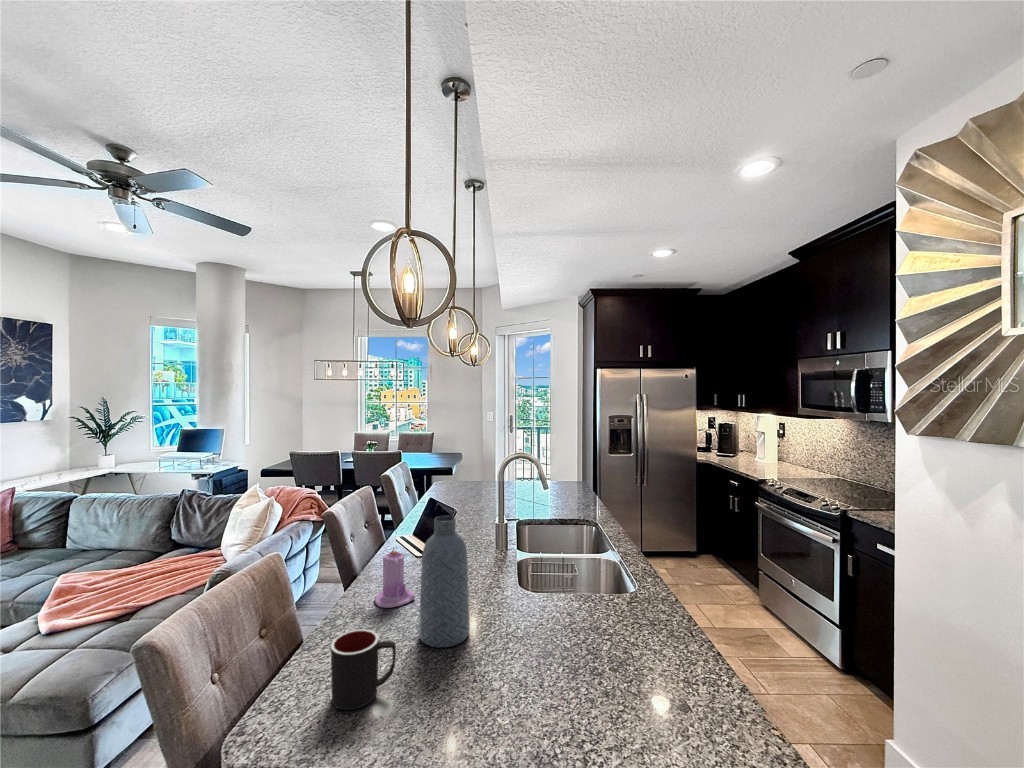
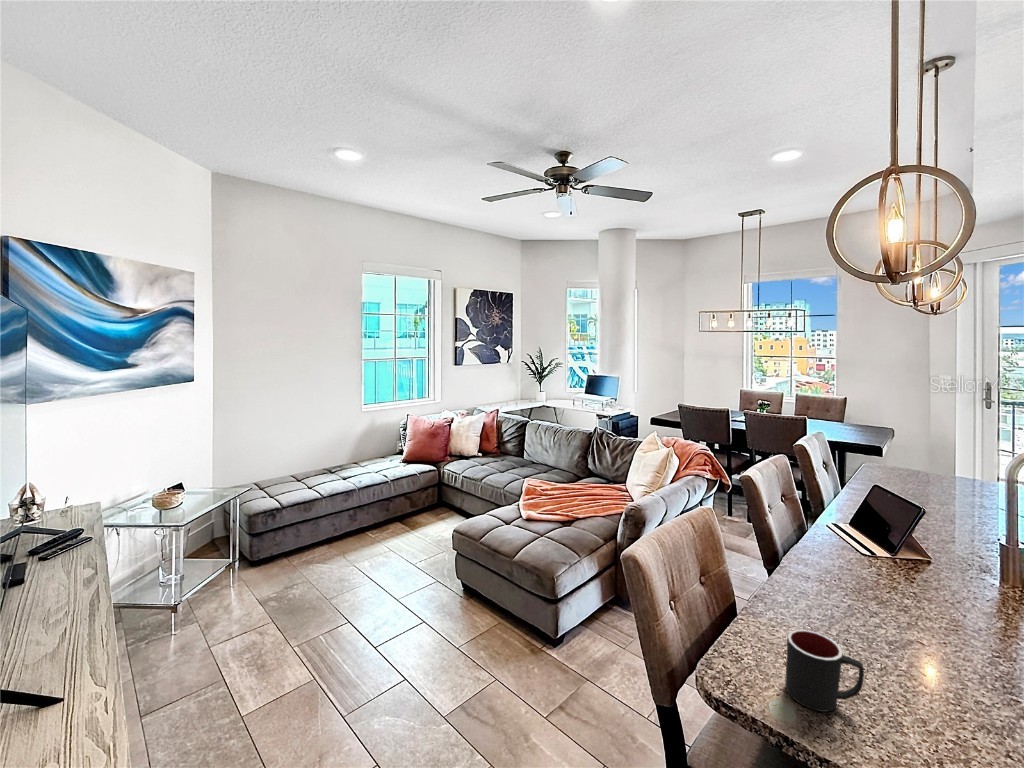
vase: present [419,516,470,648] -> none [878,536,960,693]
candle: present [375,548,415,608] -> none [808,546,861,612]

